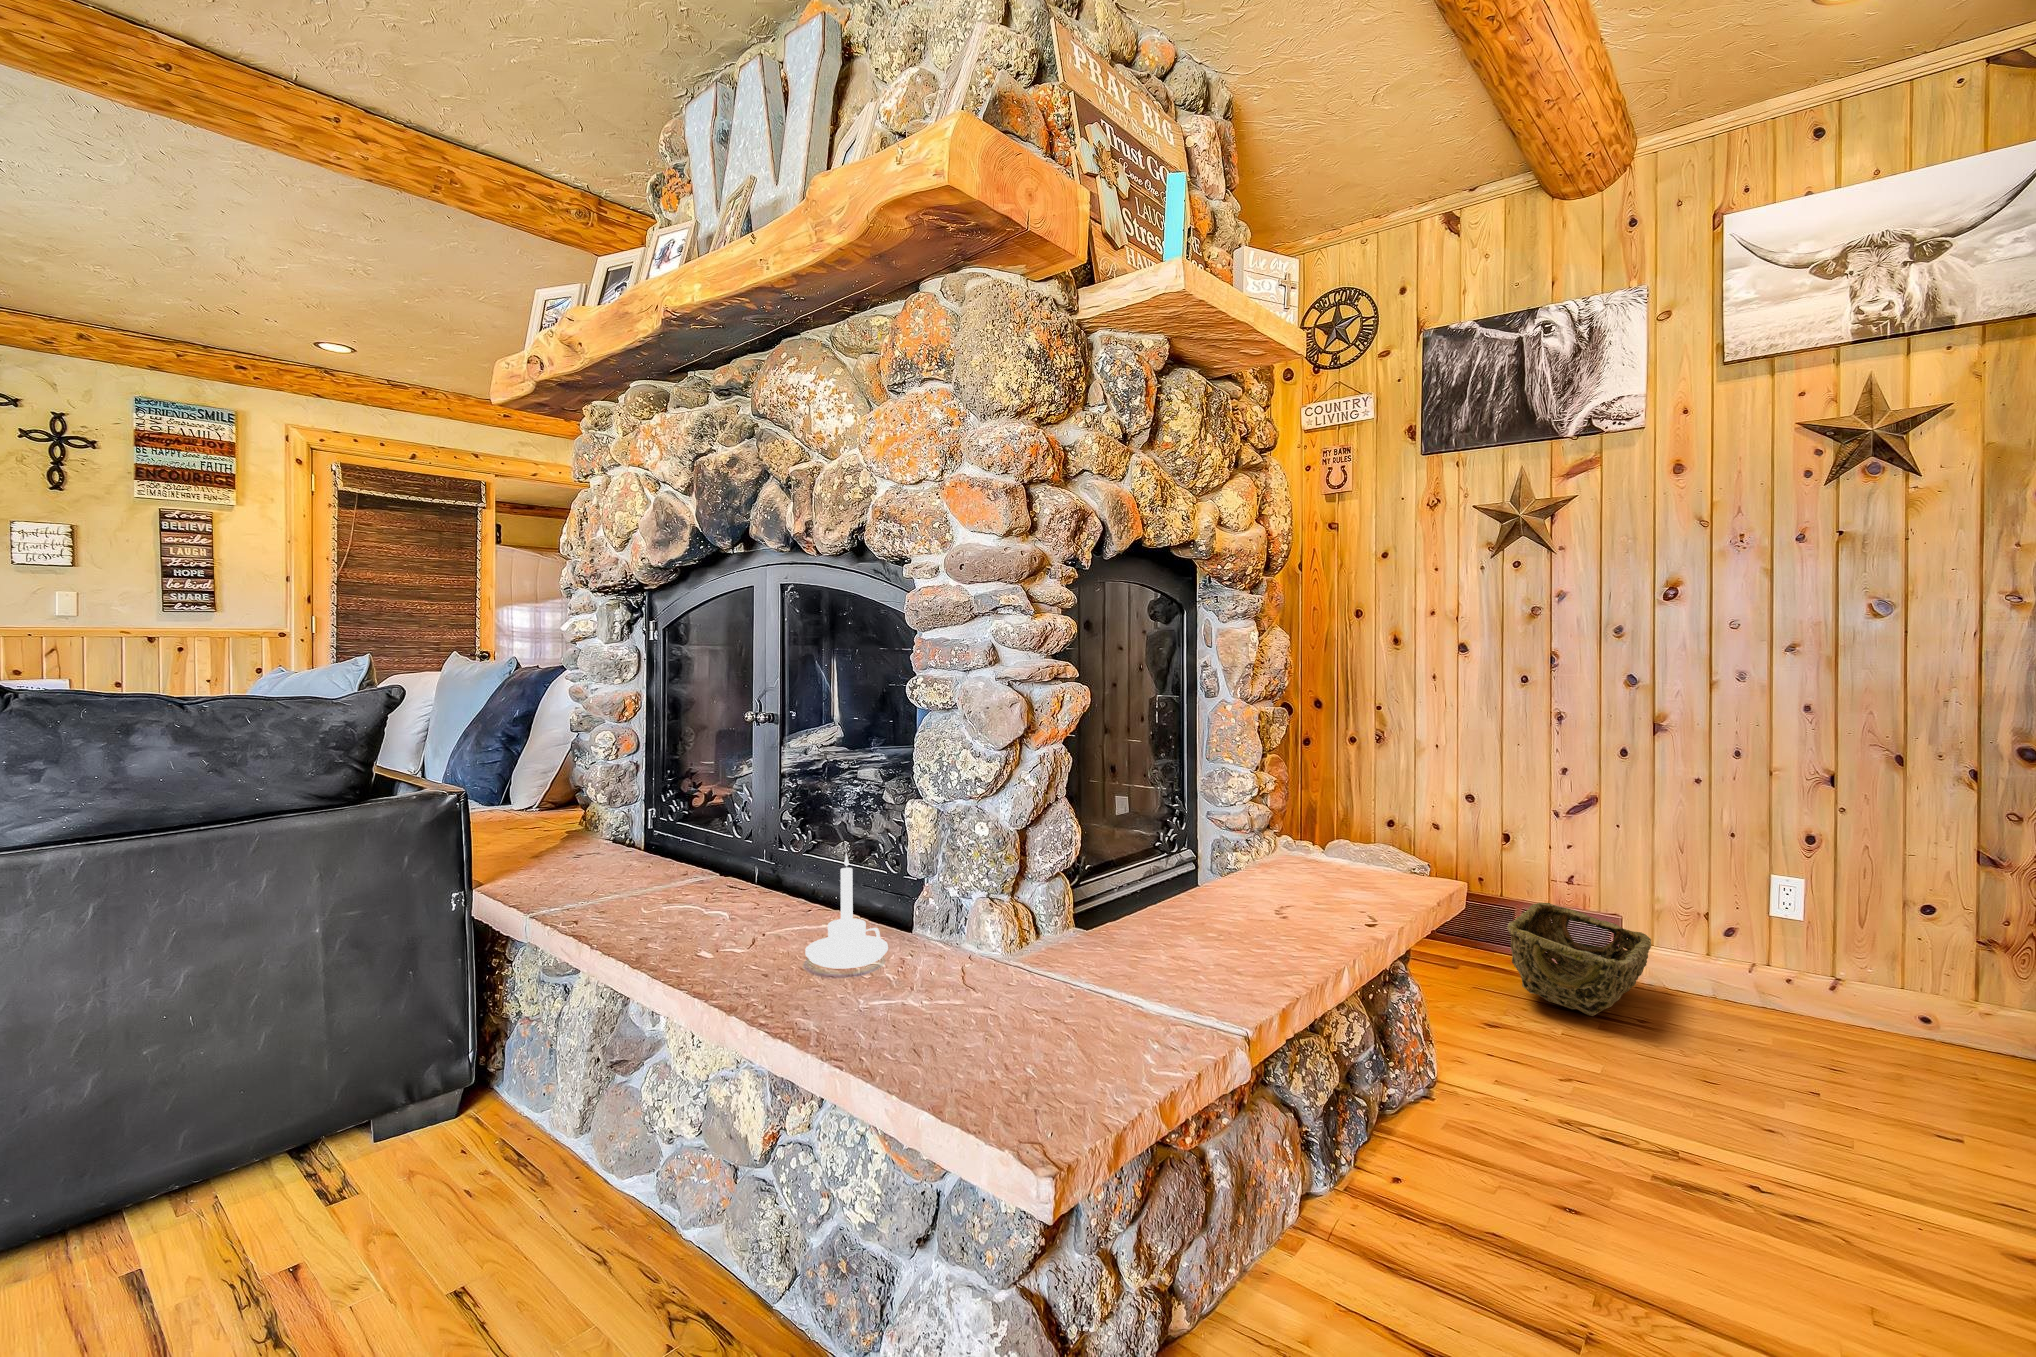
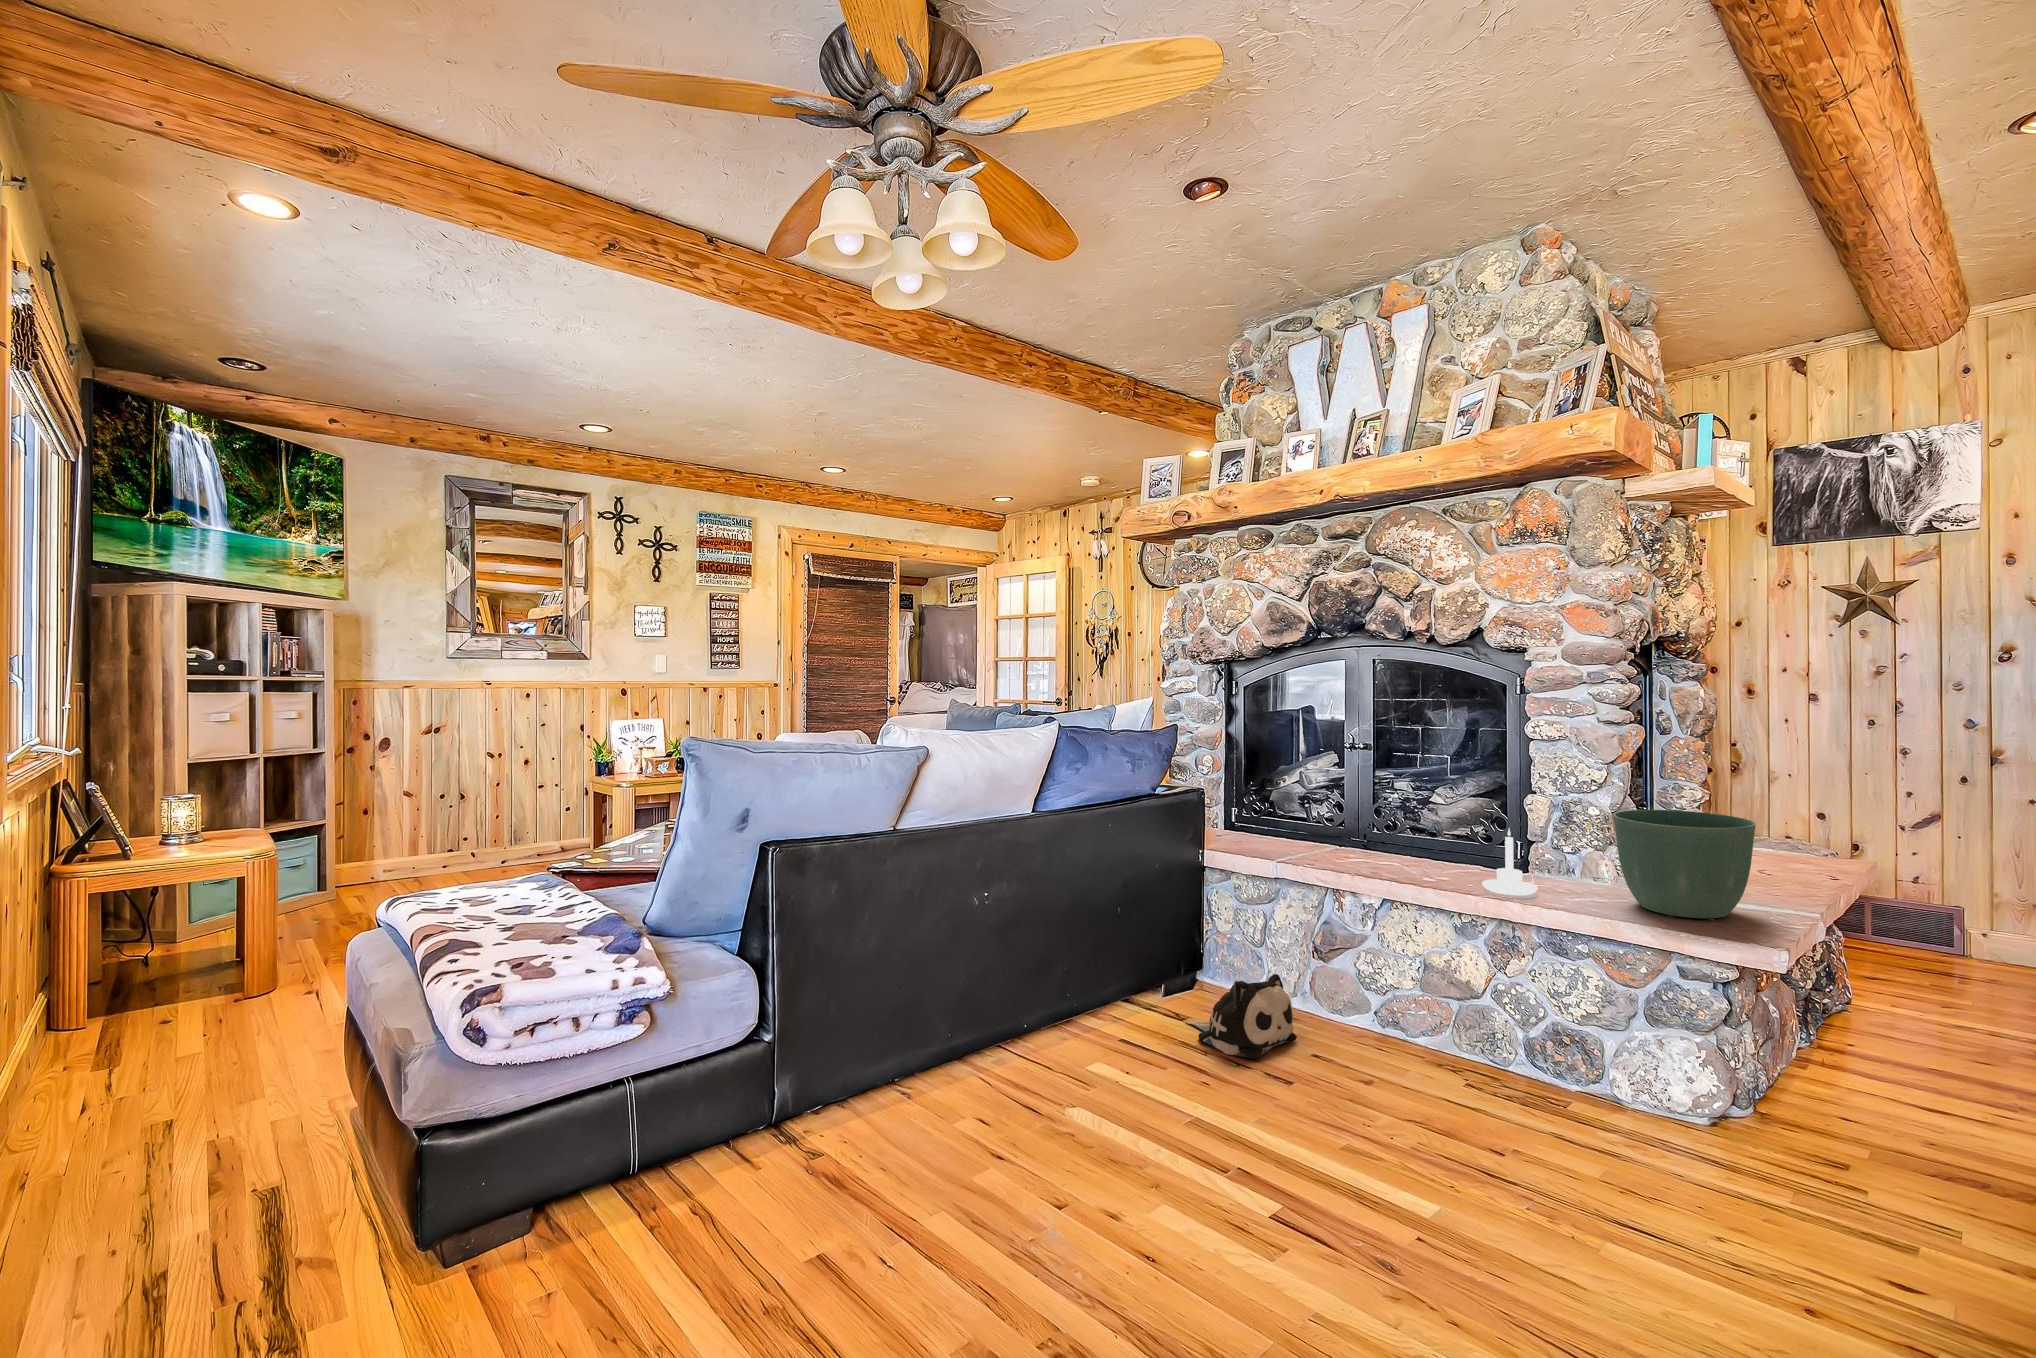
flower pot: none [968,821,1167,1019] -> present [1613,810,1756,918]
woven basket: present [1507,903,1651,1016] -> none [1885,891,2005,970]
plush toy: none [298,1105,490,1284] -> present [1186,974,1297,1059]

